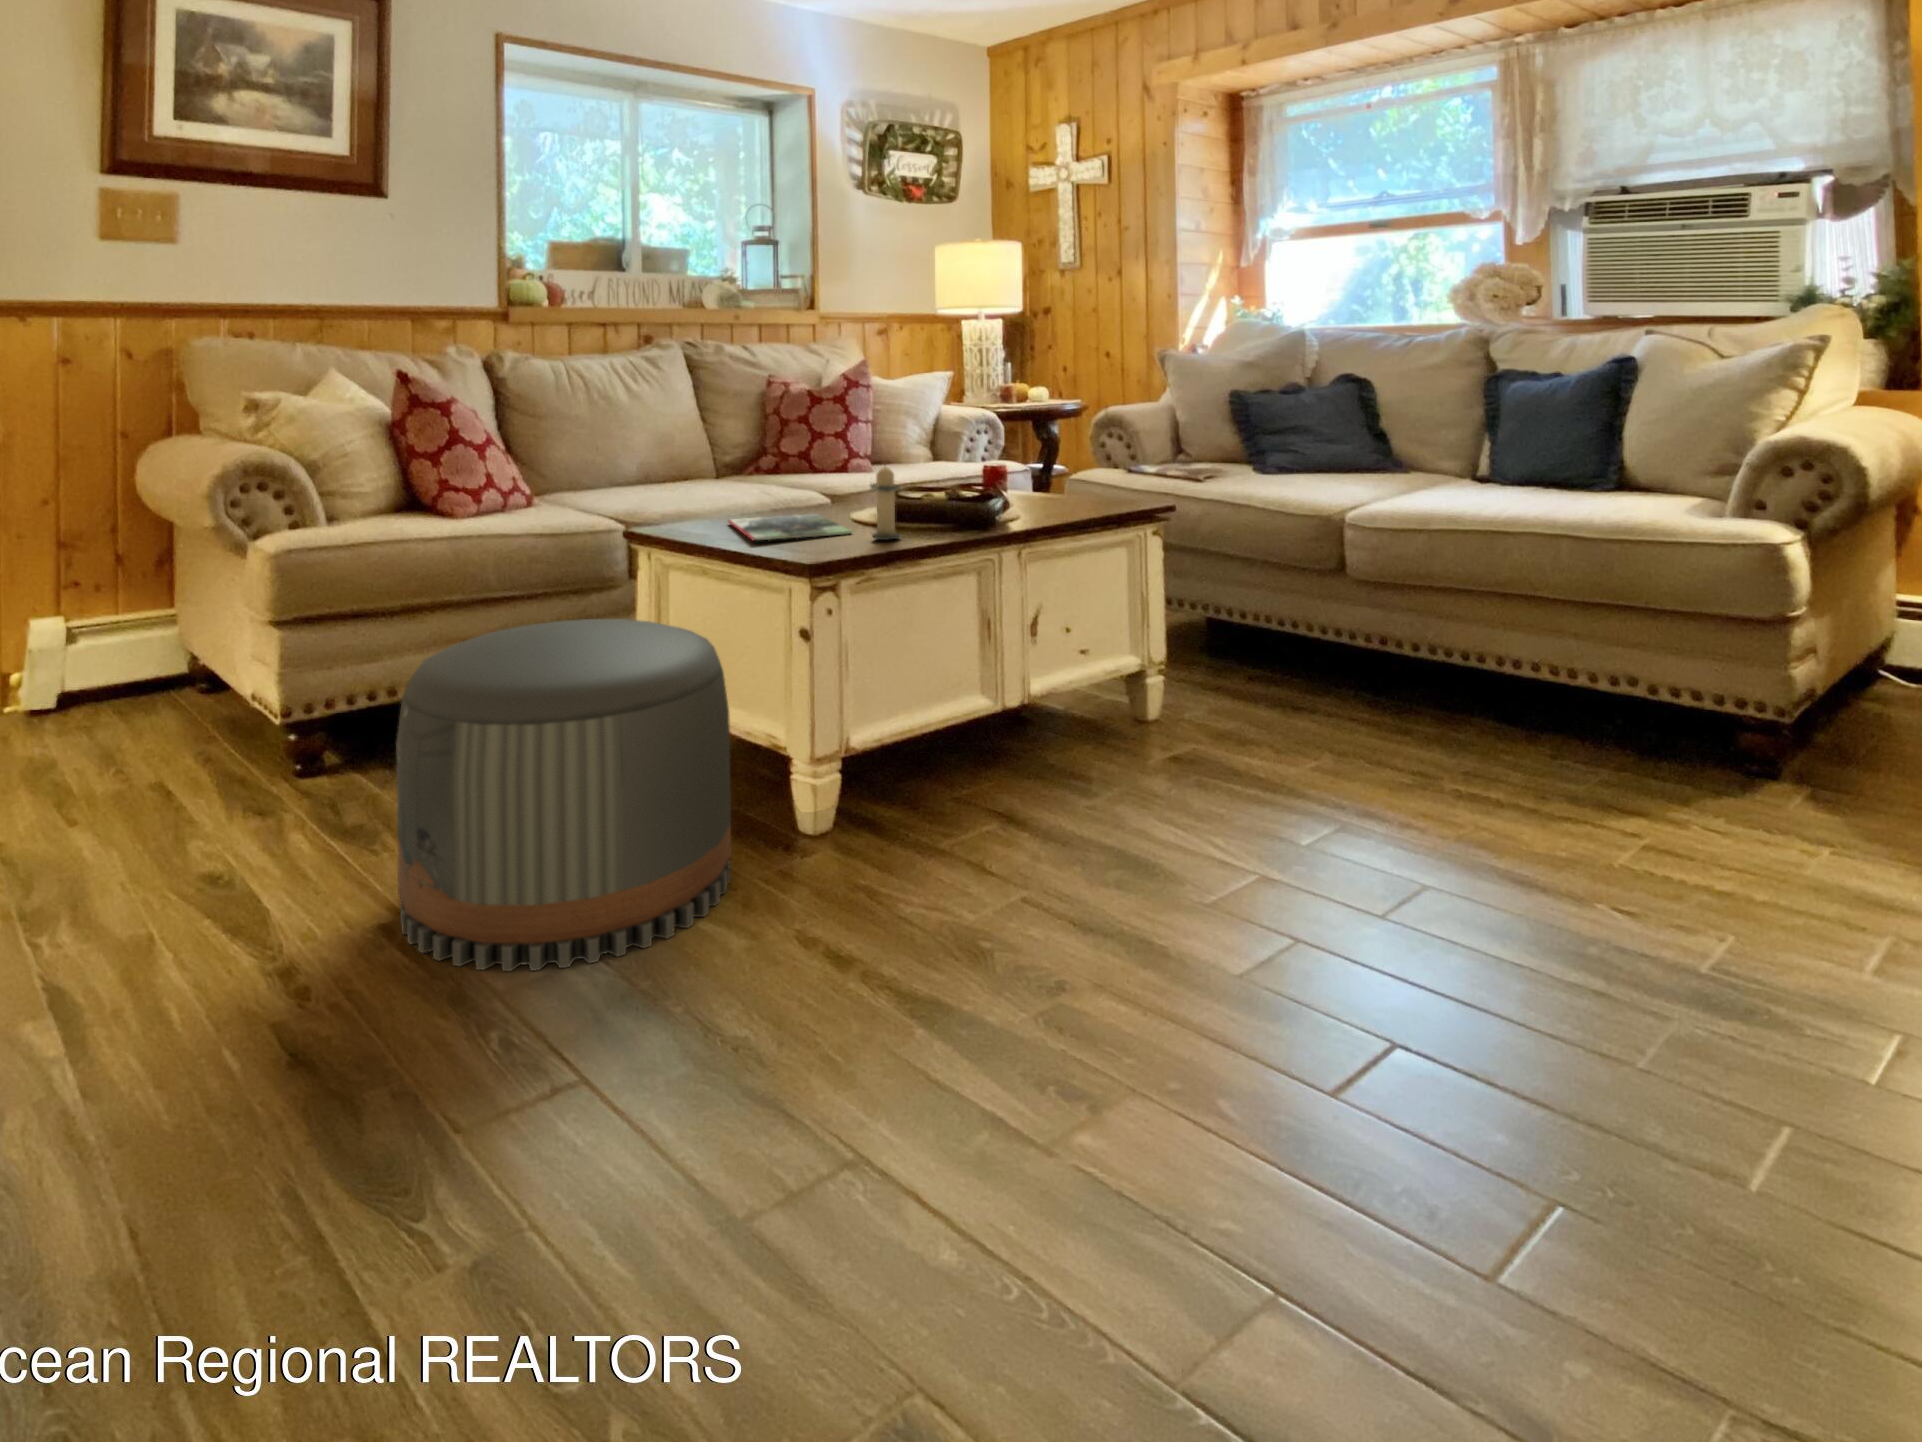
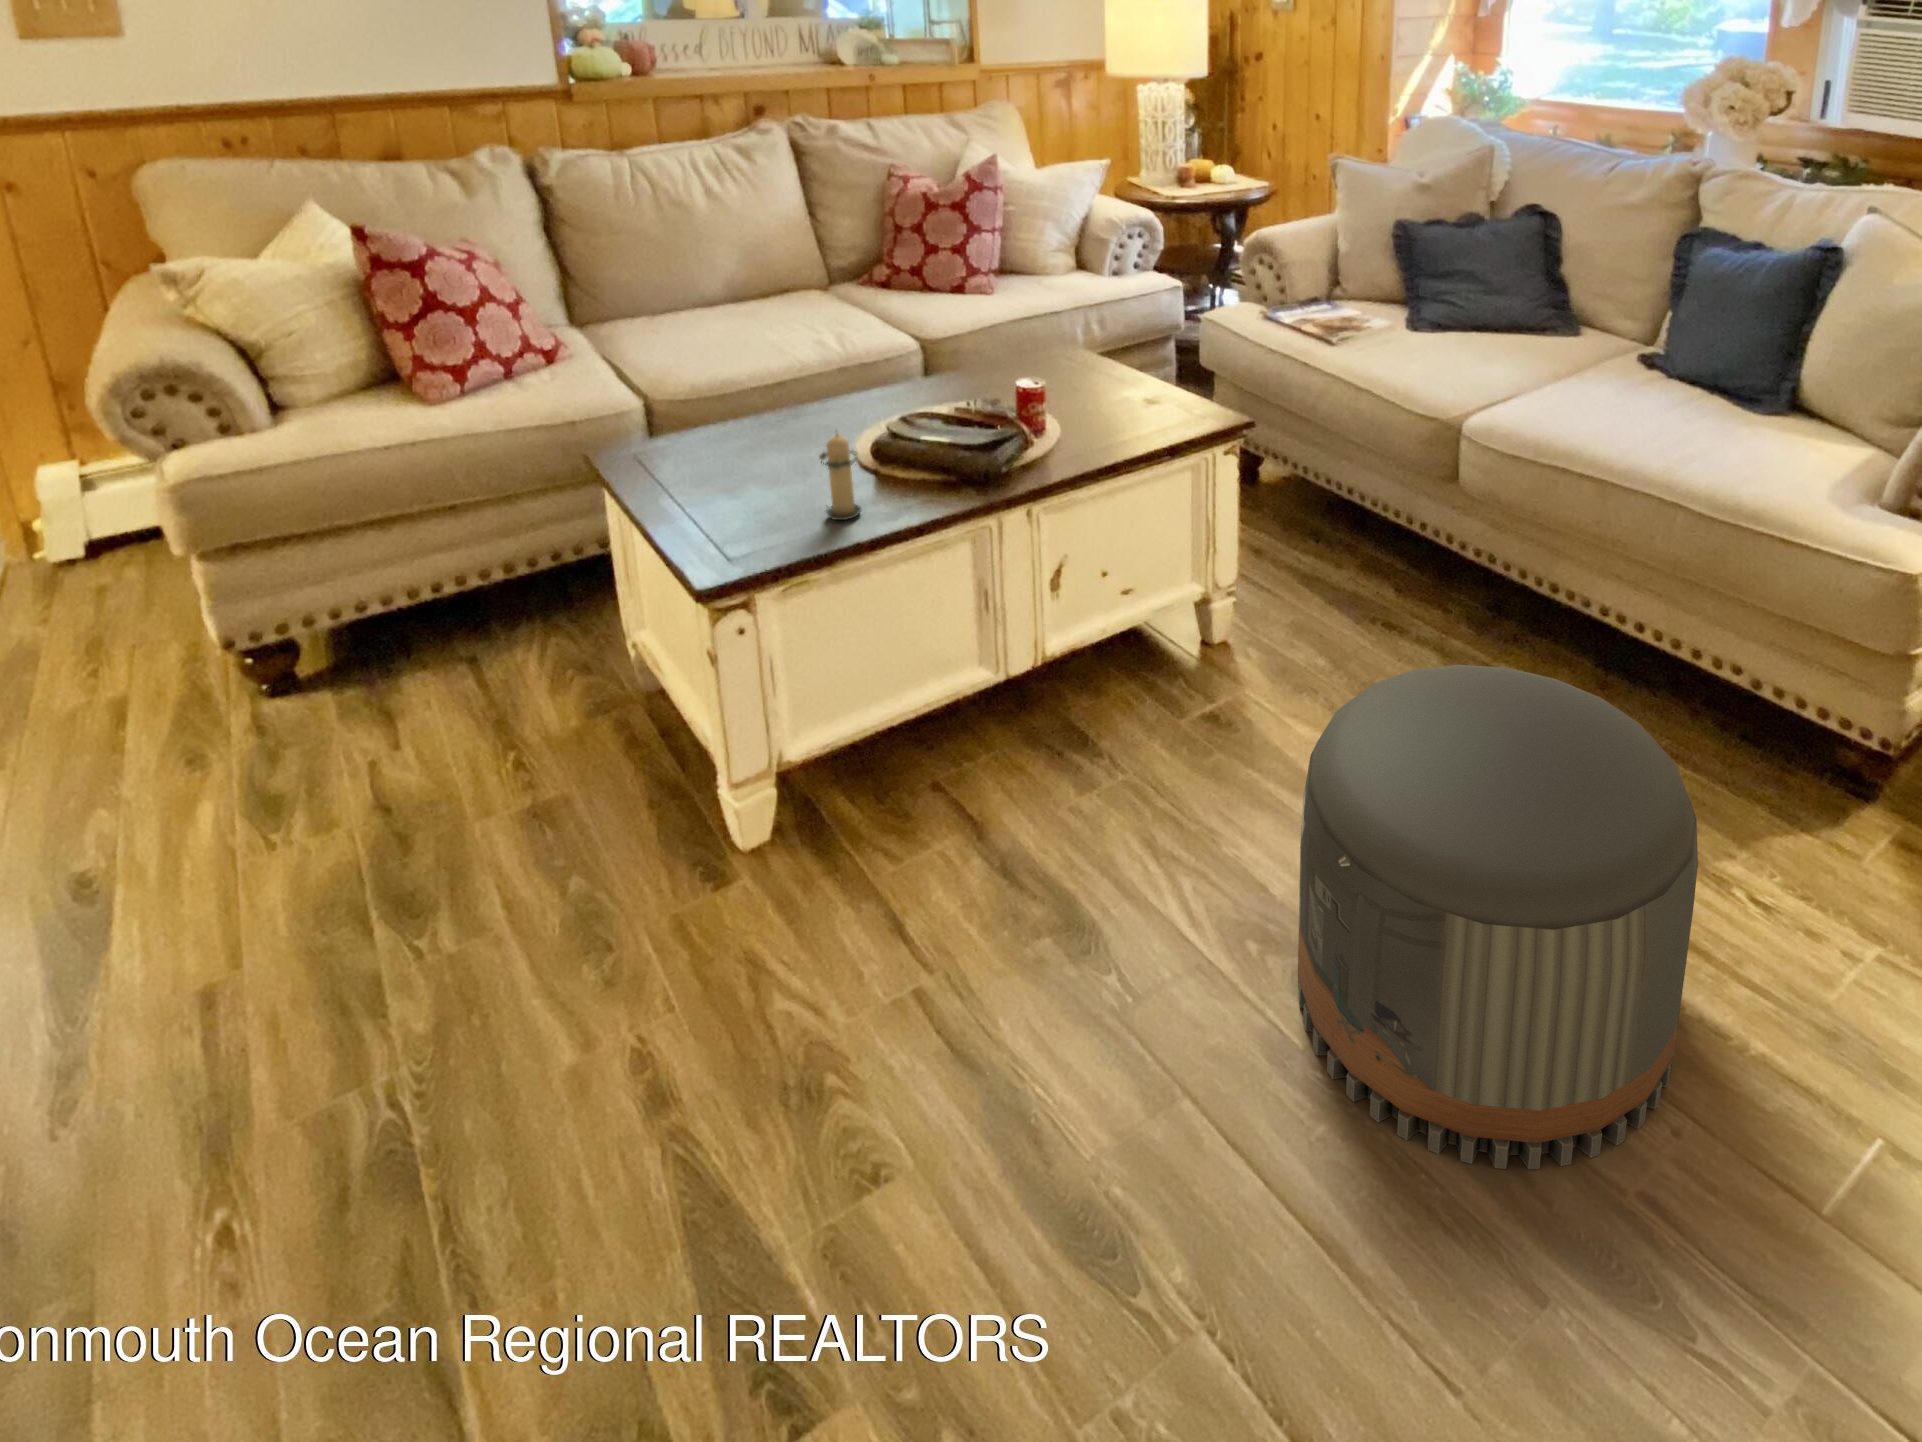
magazine: present [728,514,851,540] -> none [692,433,823,509]
pouf: present [397,619,731,971] -> present [1298,665,1698,1169]

